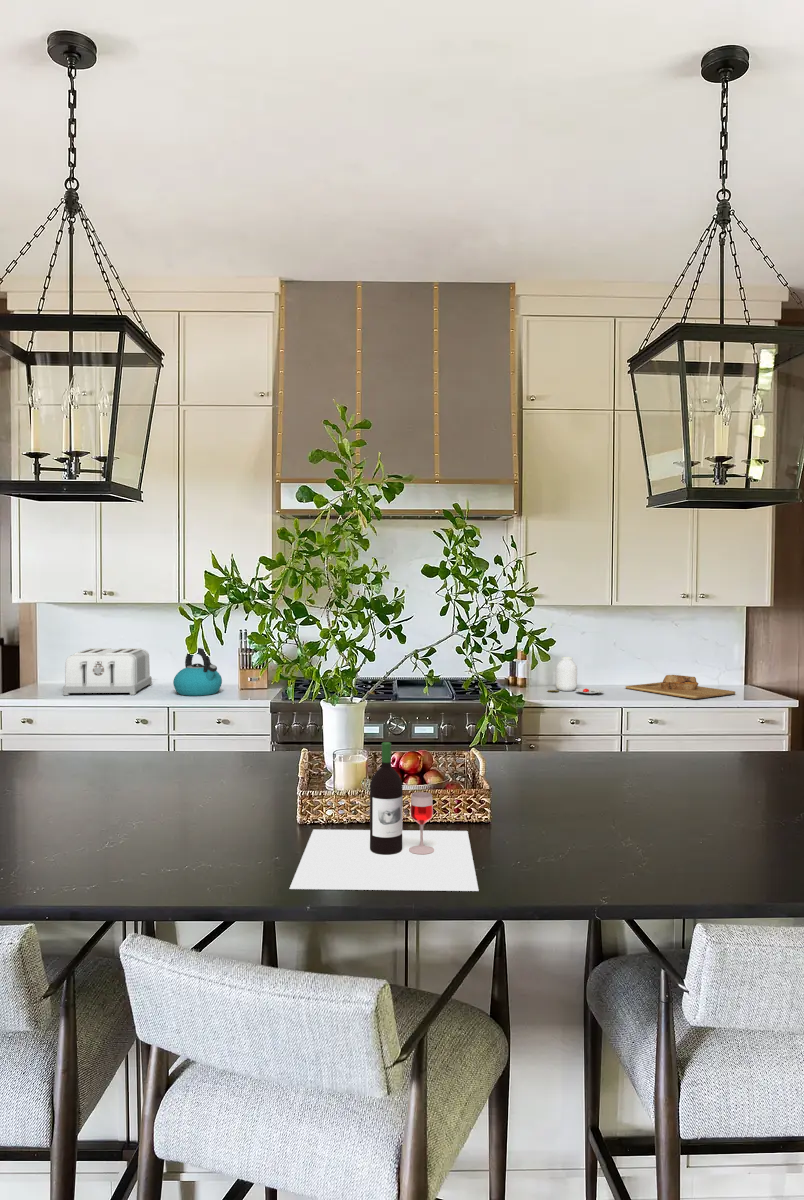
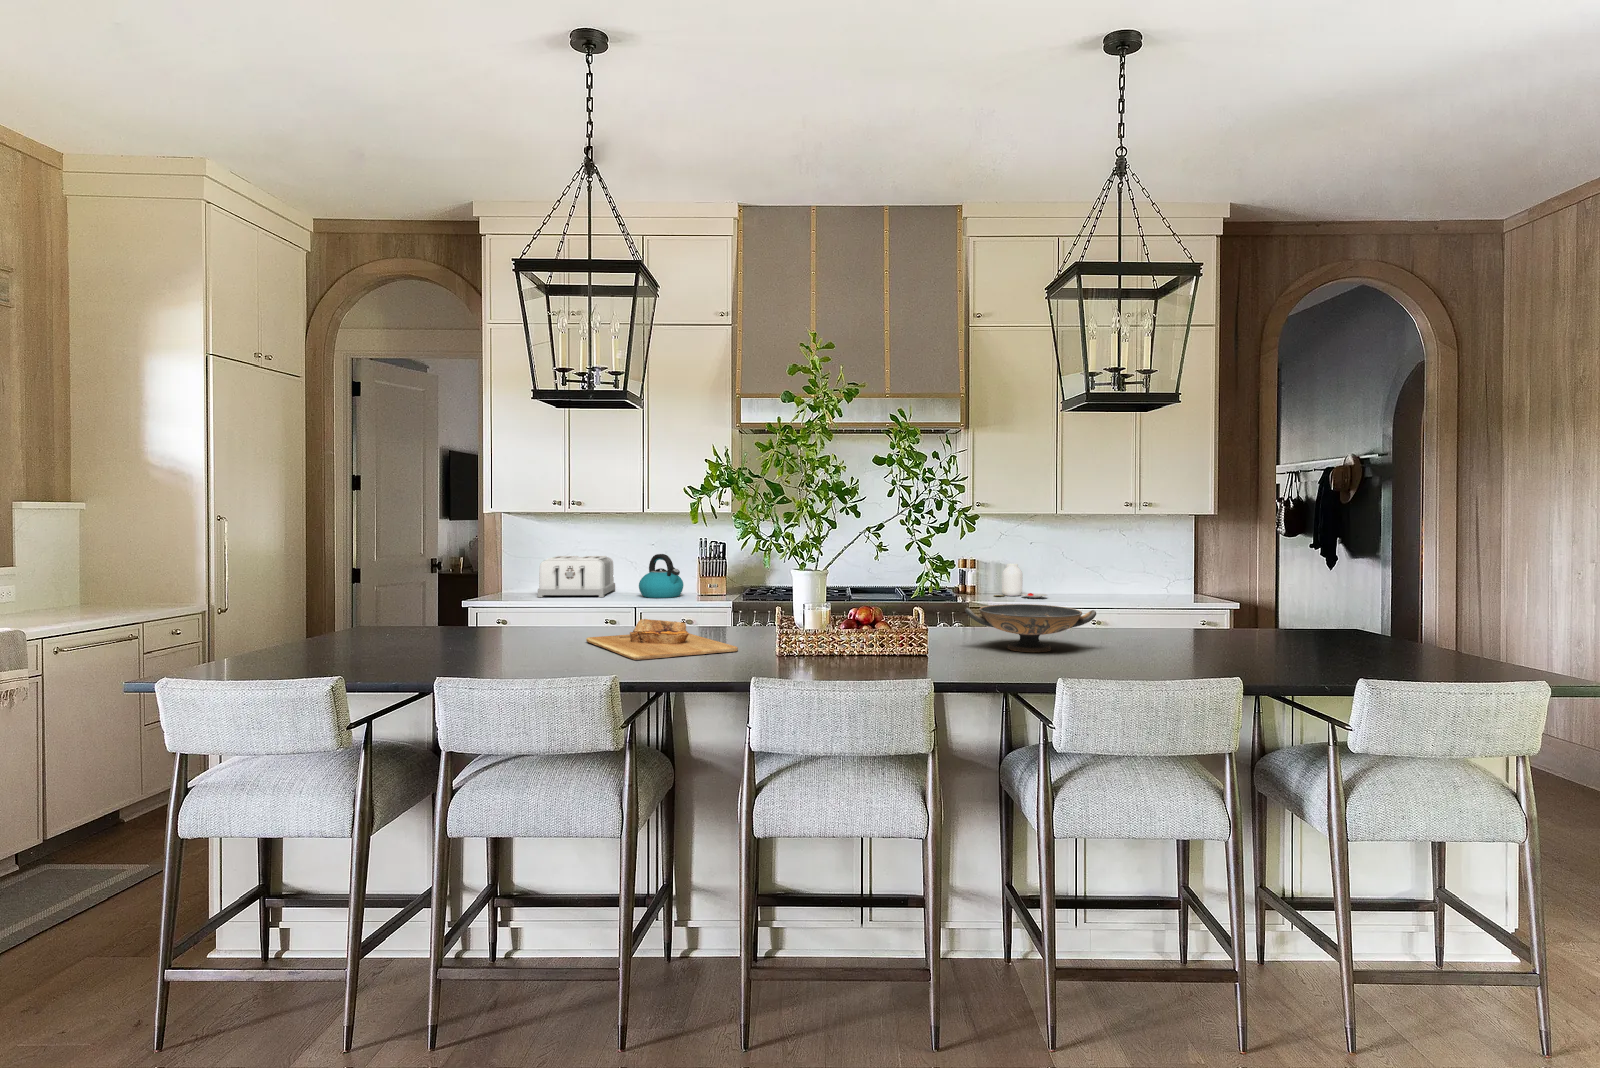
cutting board: present [626,675,735,699] -> present [586,619,738,660]
decorative bowl: none [533,737,692,804] -> present [965,604,1096,652]
wine bottle: present [289,742,479,891] -> none [777,588,916,686]

